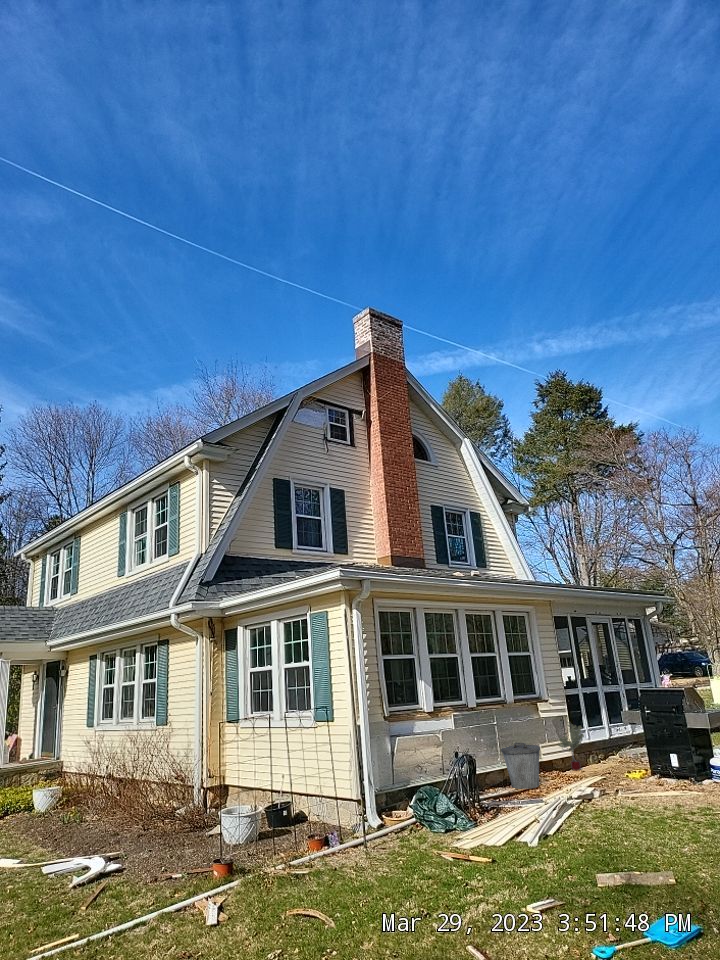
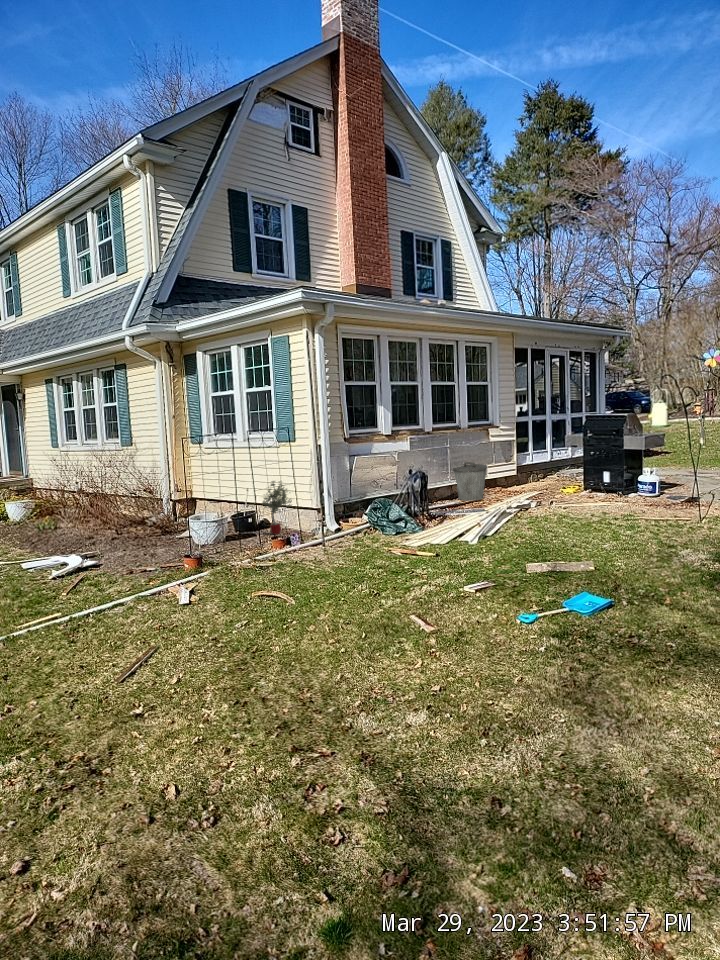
potted tree: present [558,722,584,771] -> present [262,481,292,535]

